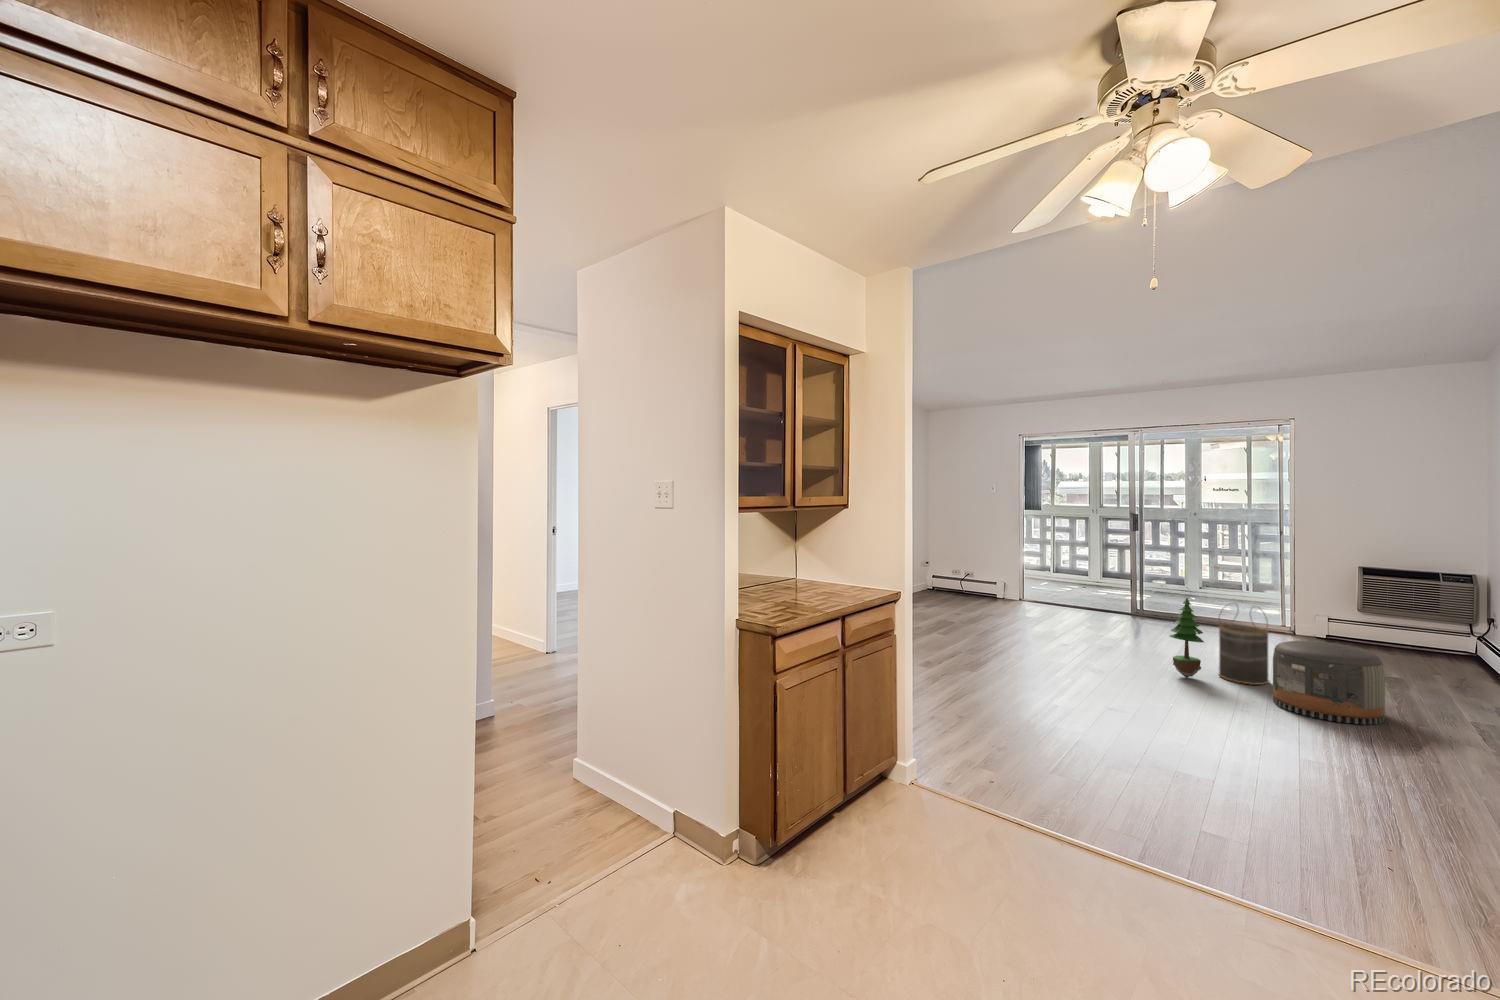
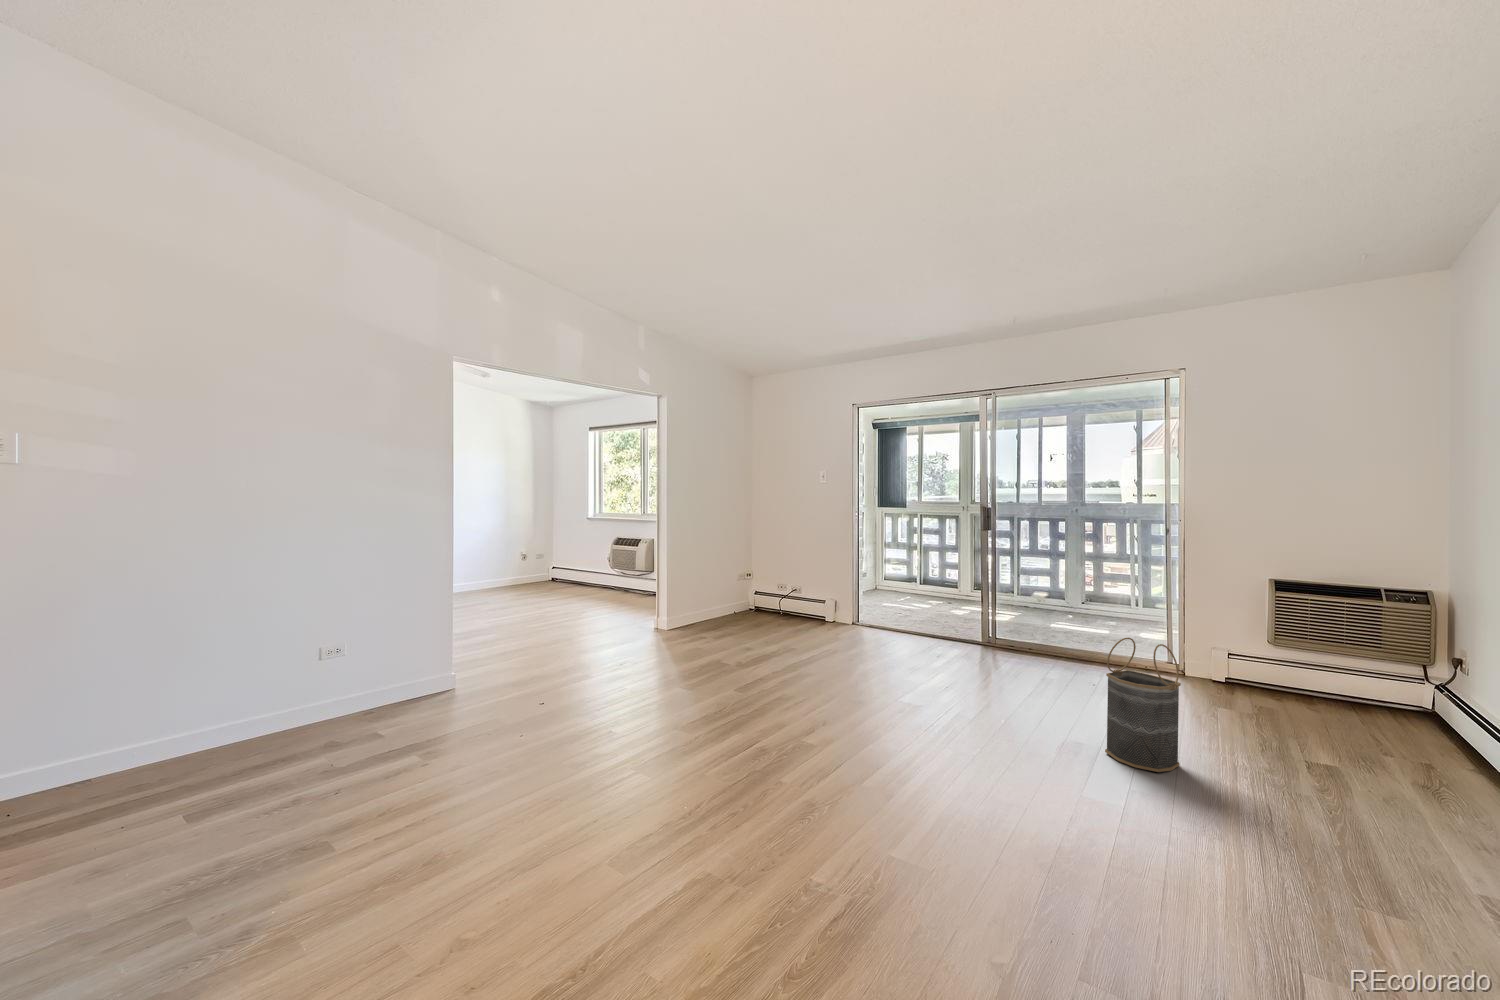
potted tree: present [1169,598,1204,678] -> none [1035,629,1087,757]
pouf: present [1273,641,1385,724] -> none [1193,708,1383,877]

